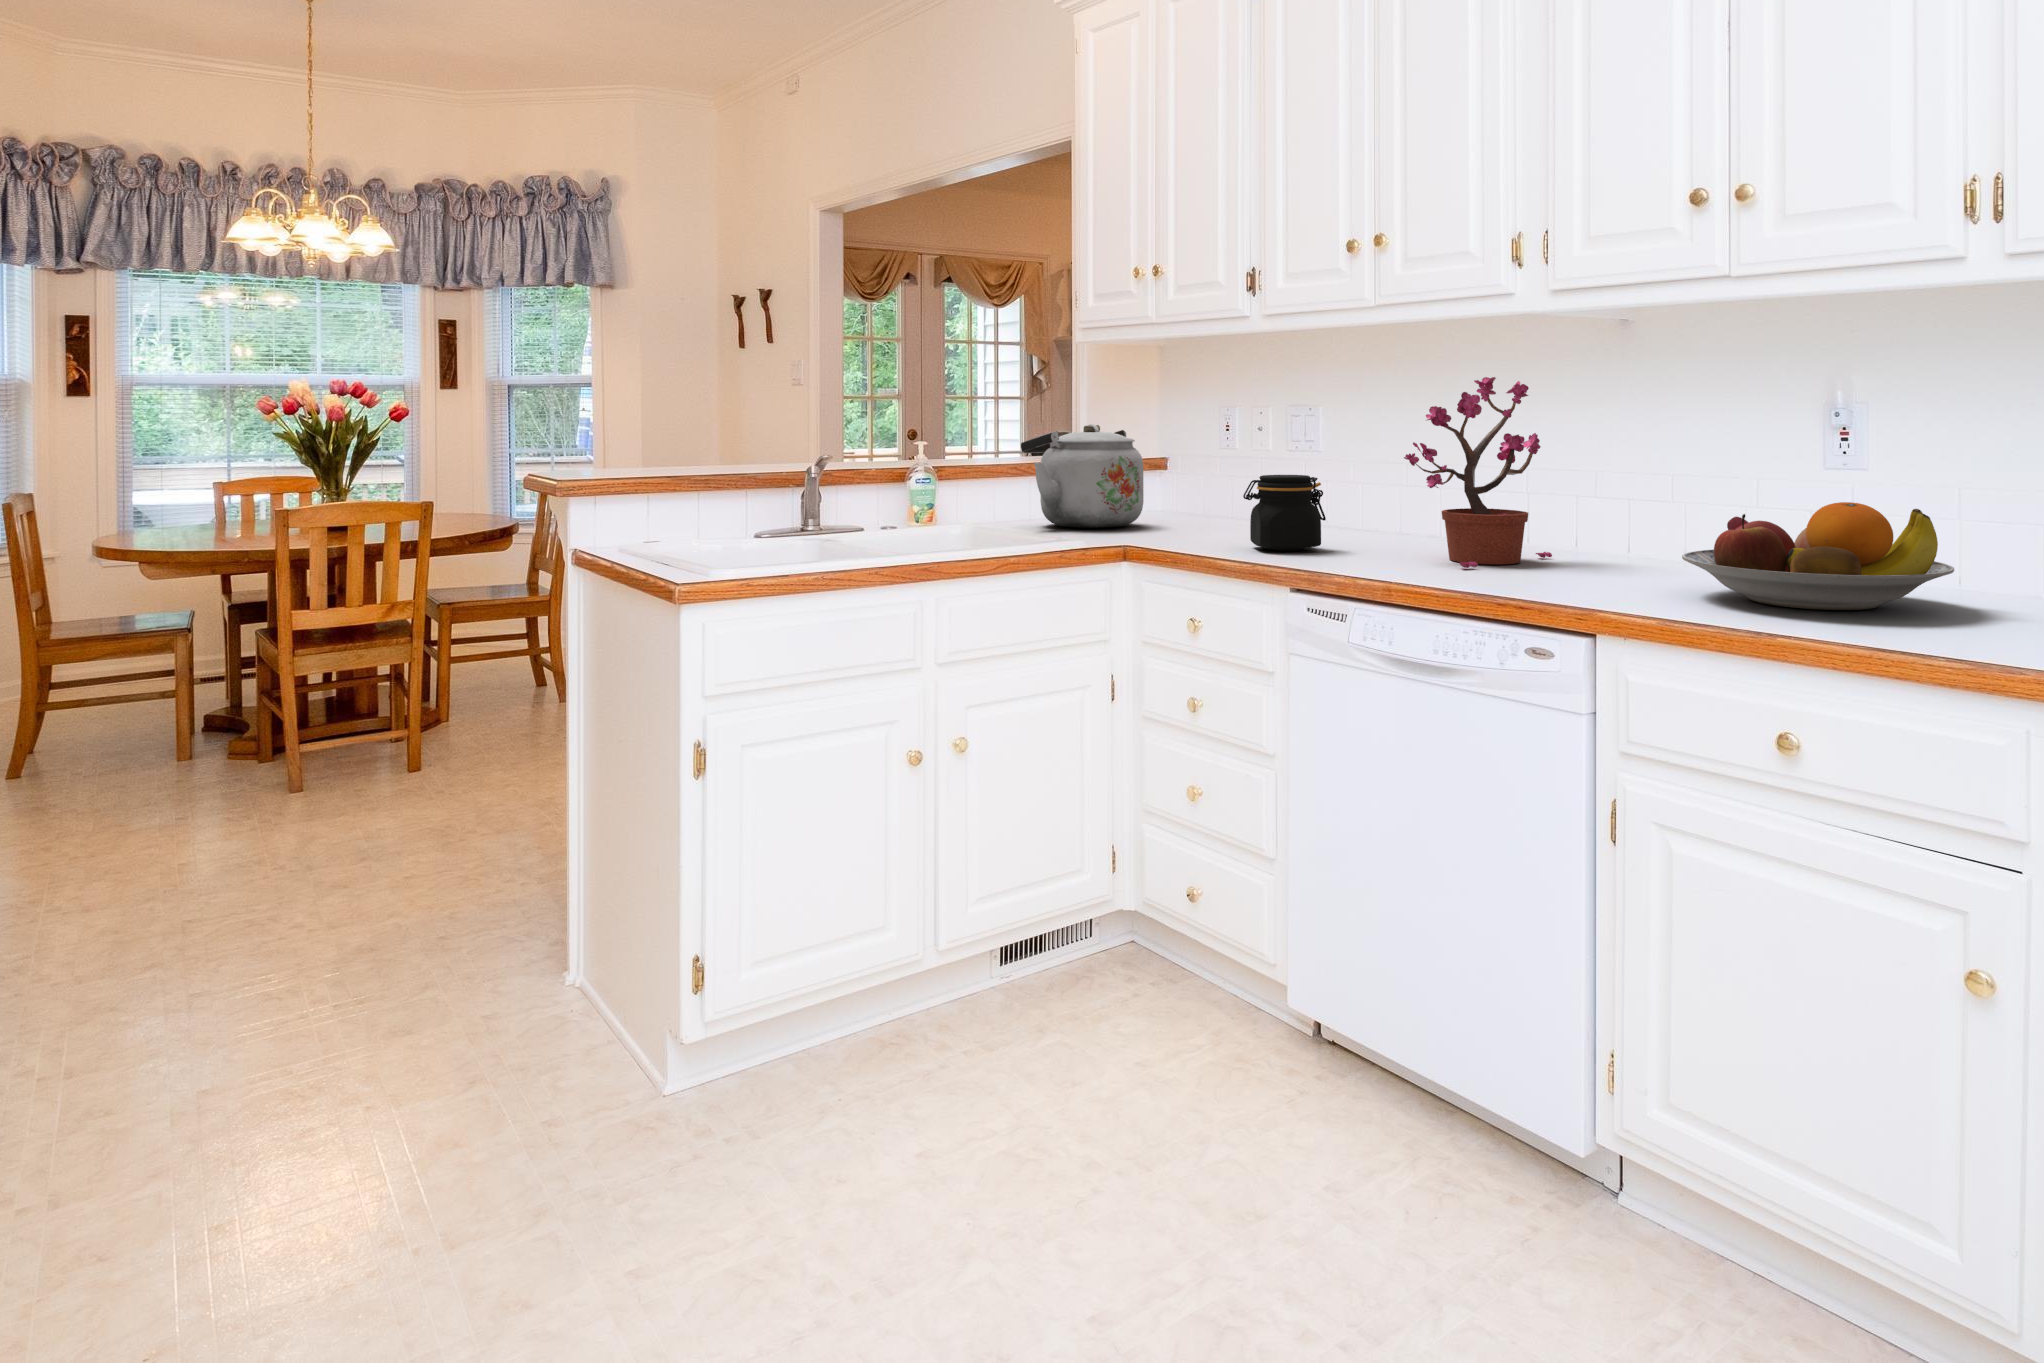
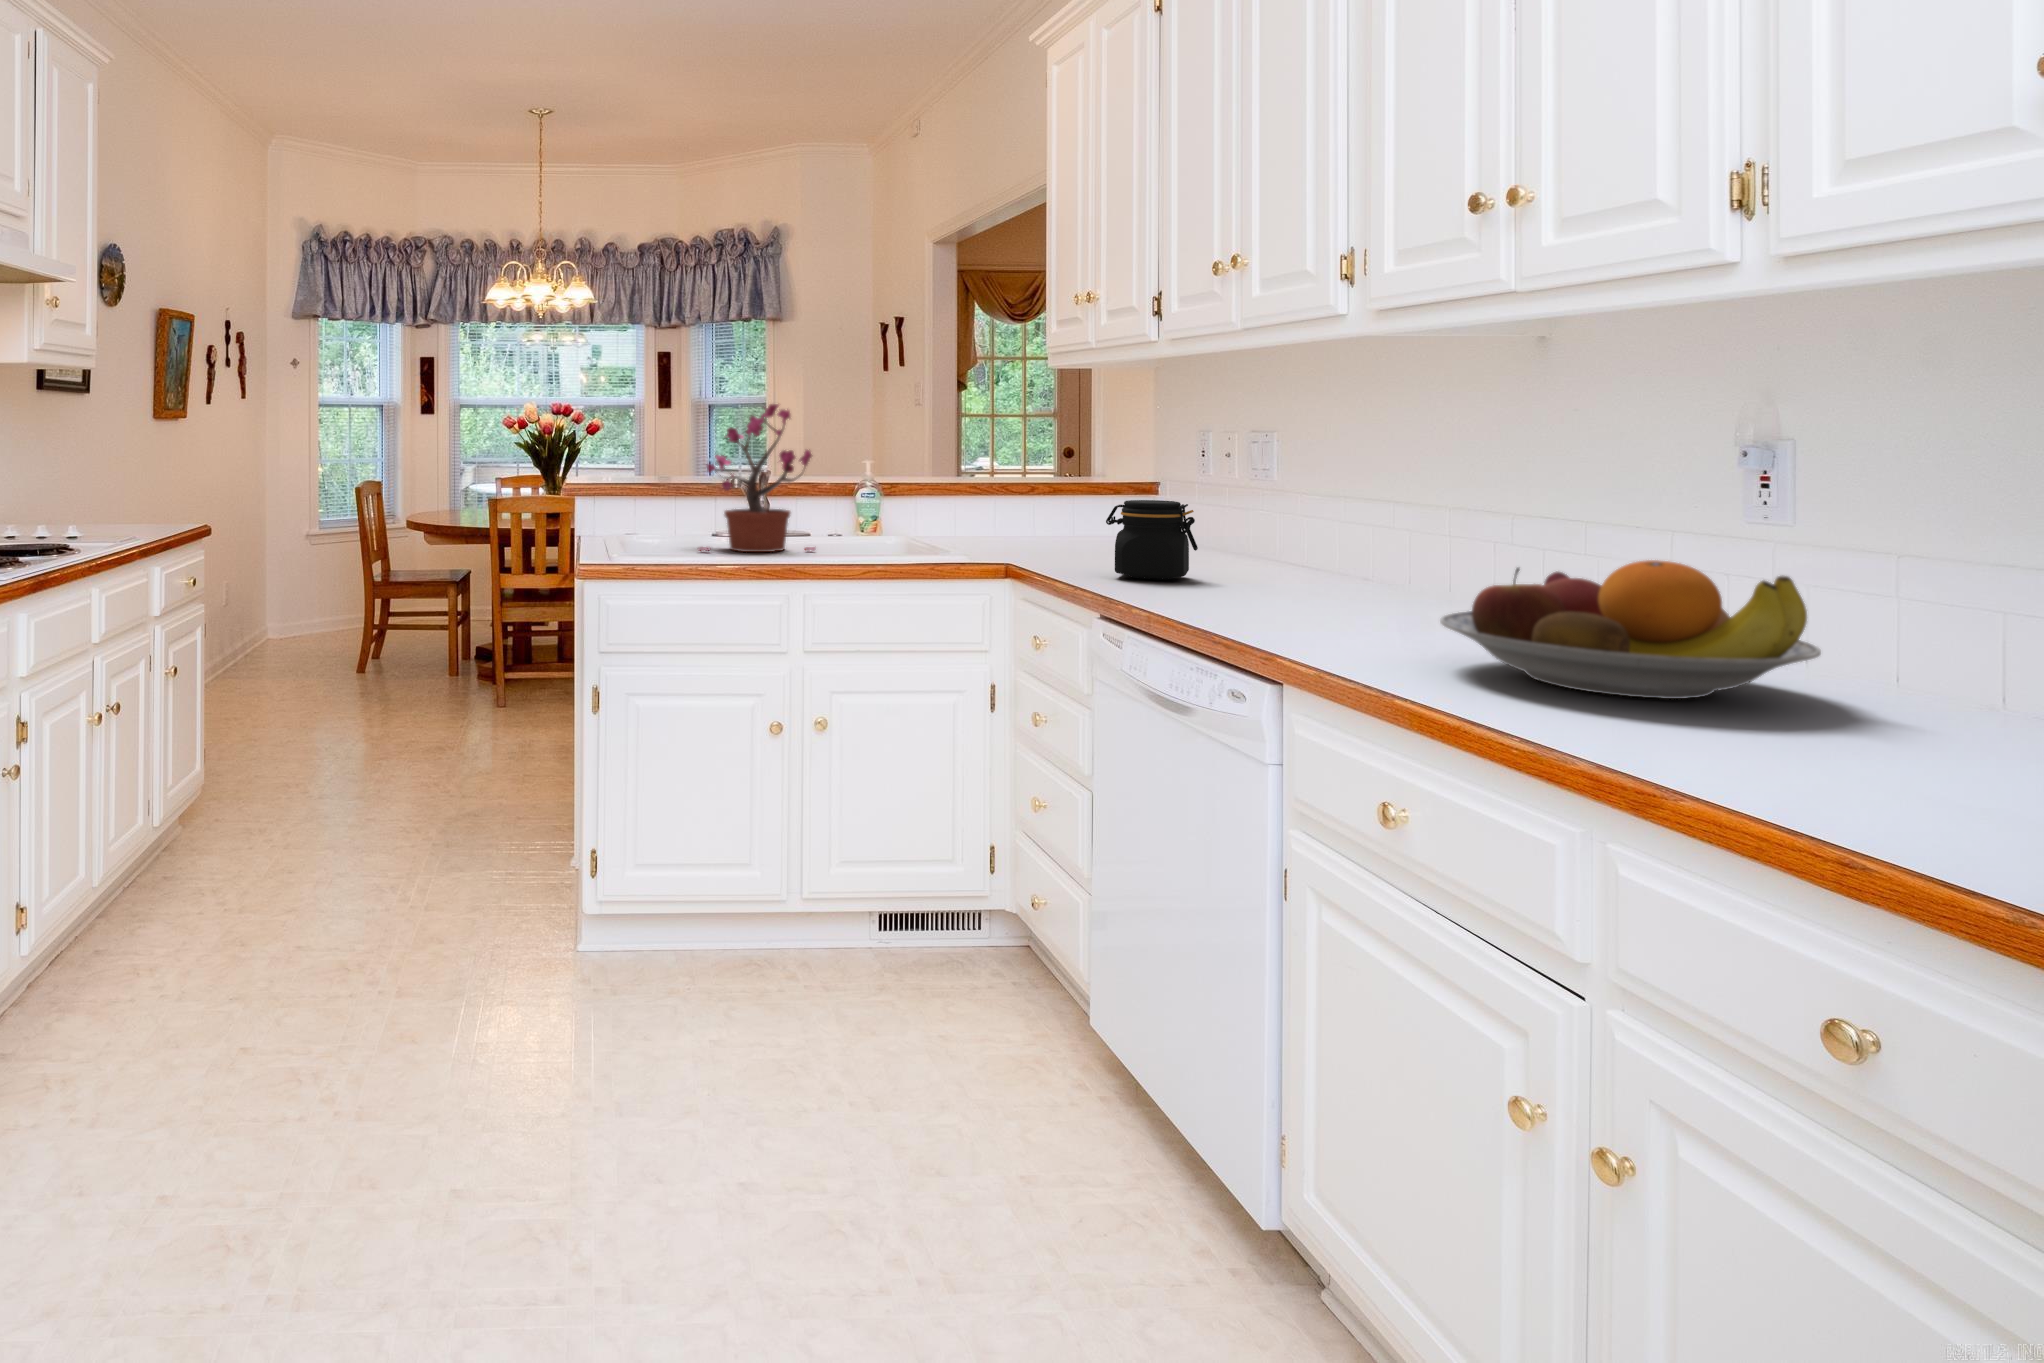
potted plant: present [1404,377,1552,568] -> present [698,404,815,552]
kettle: present [1021,424,1143,528] -> none [962,444,1086,546]

